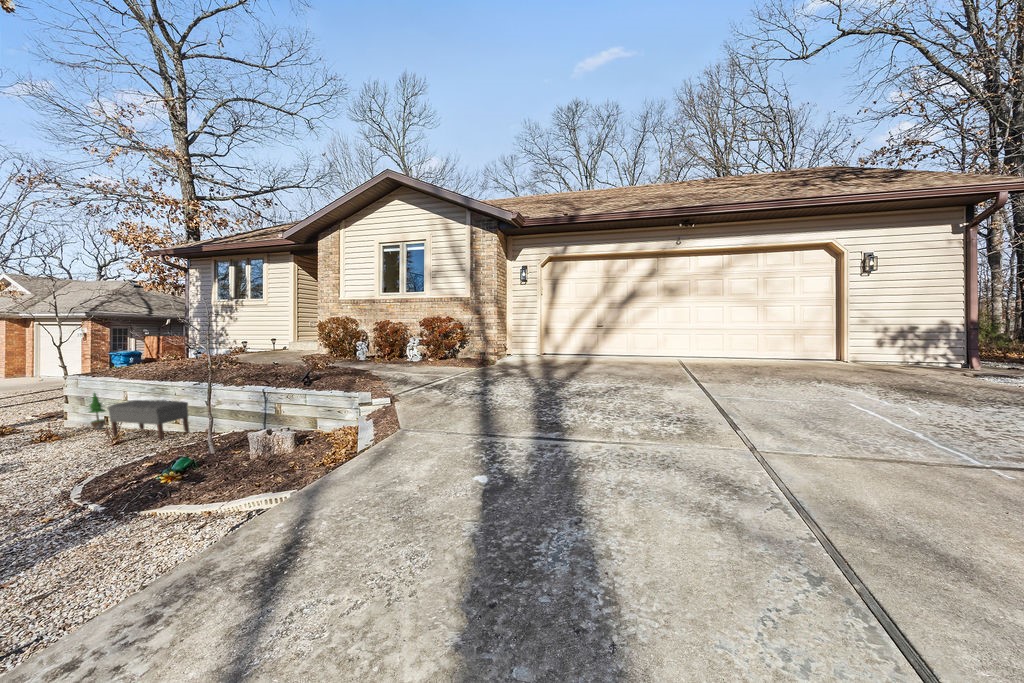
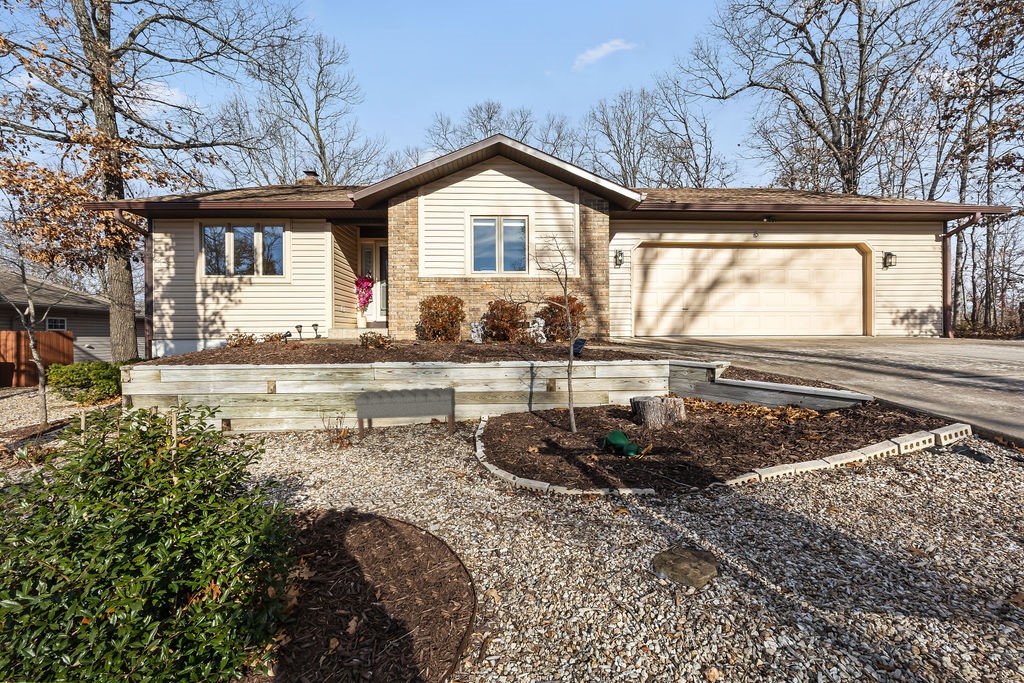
potted tree: present [89,393,106,429] -> none [281,385,302,436]

